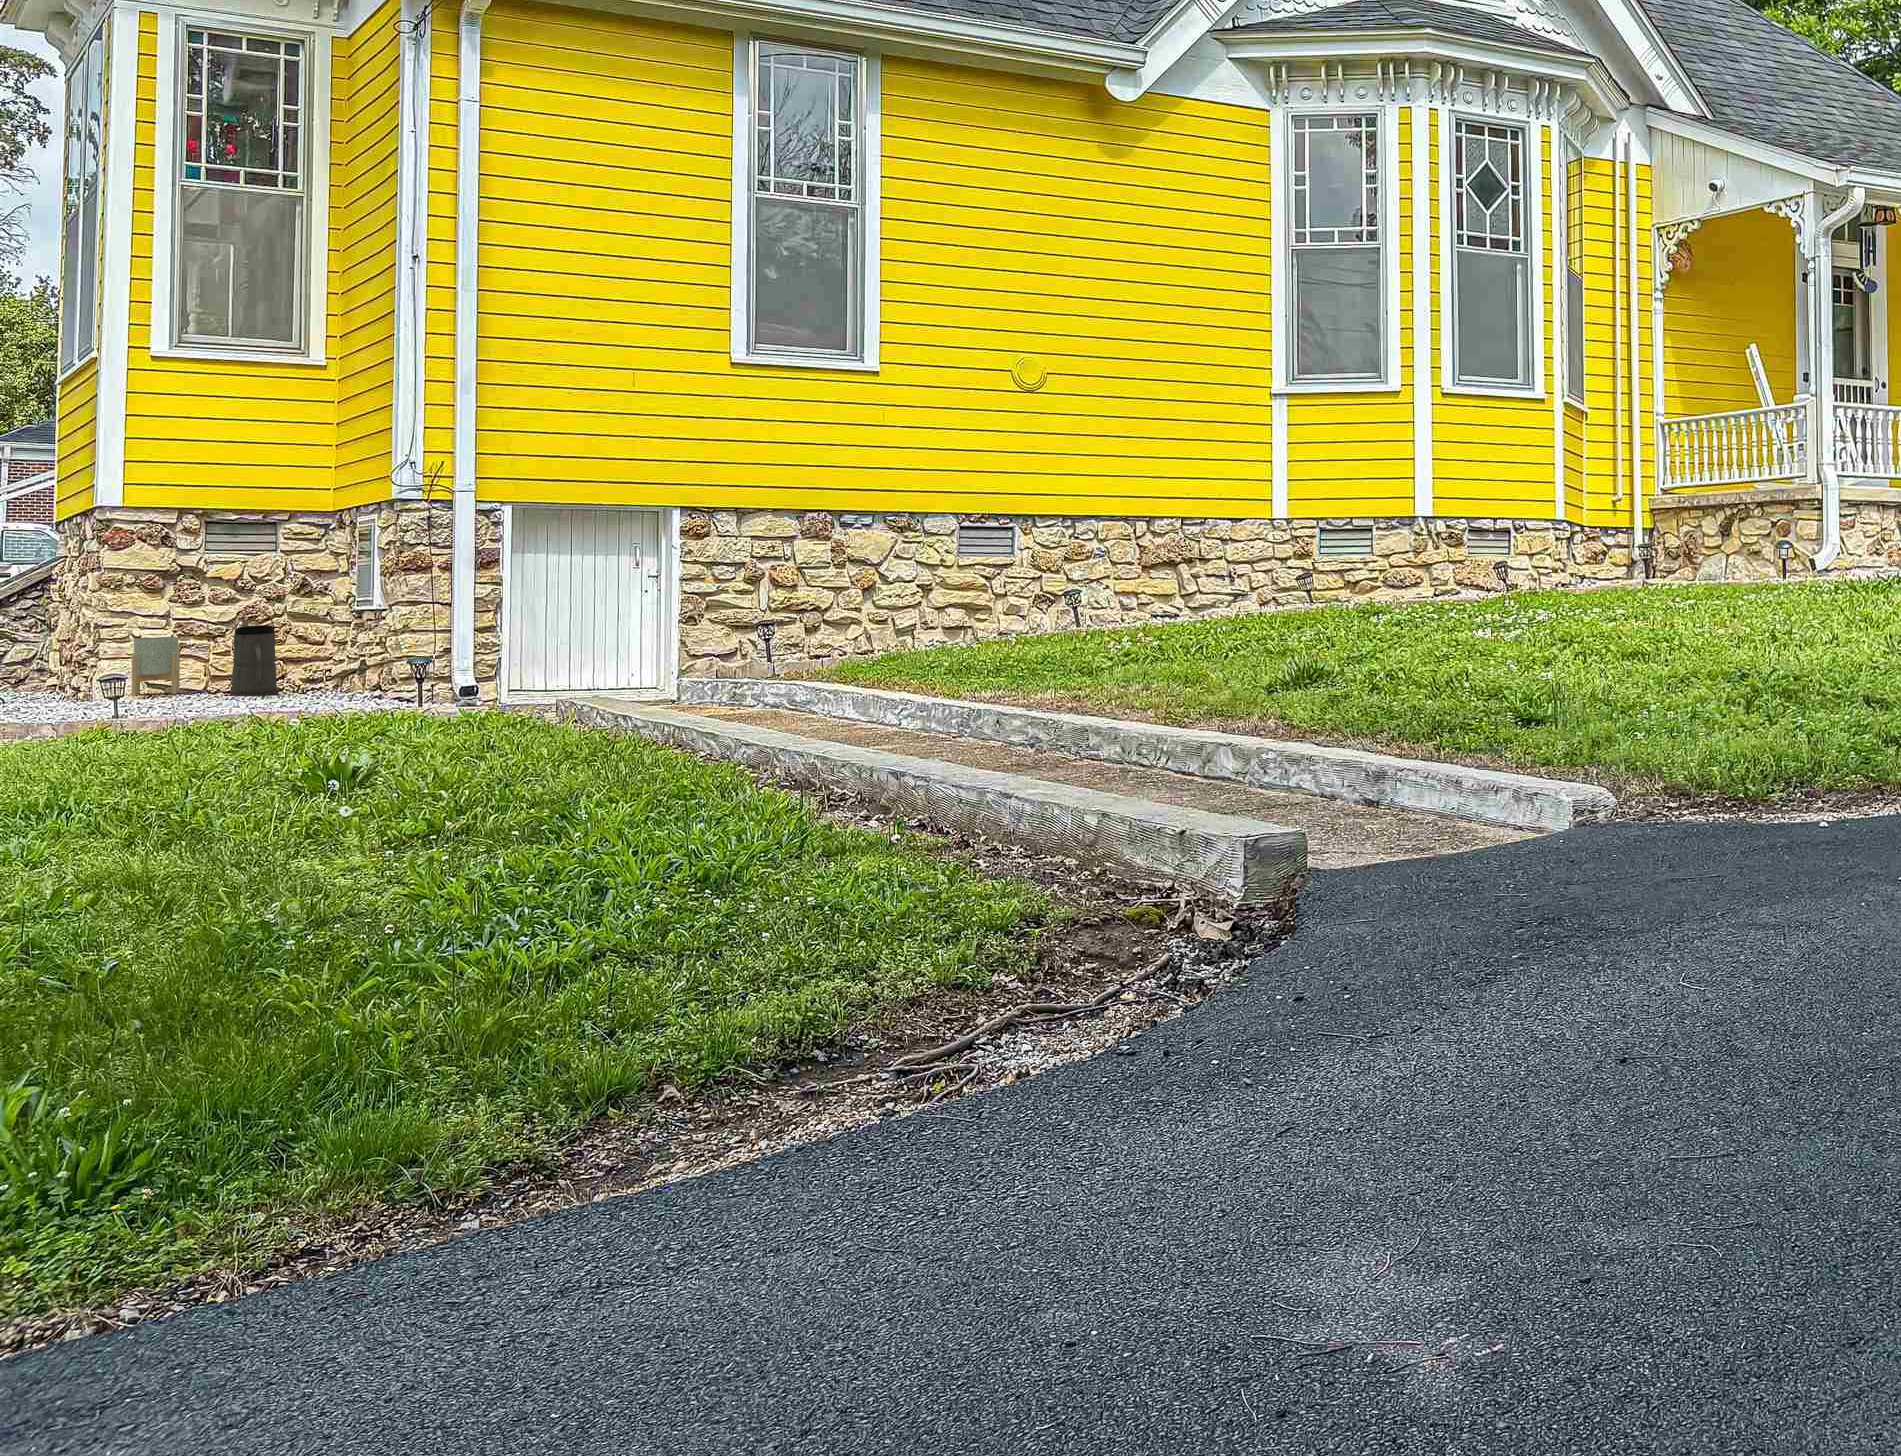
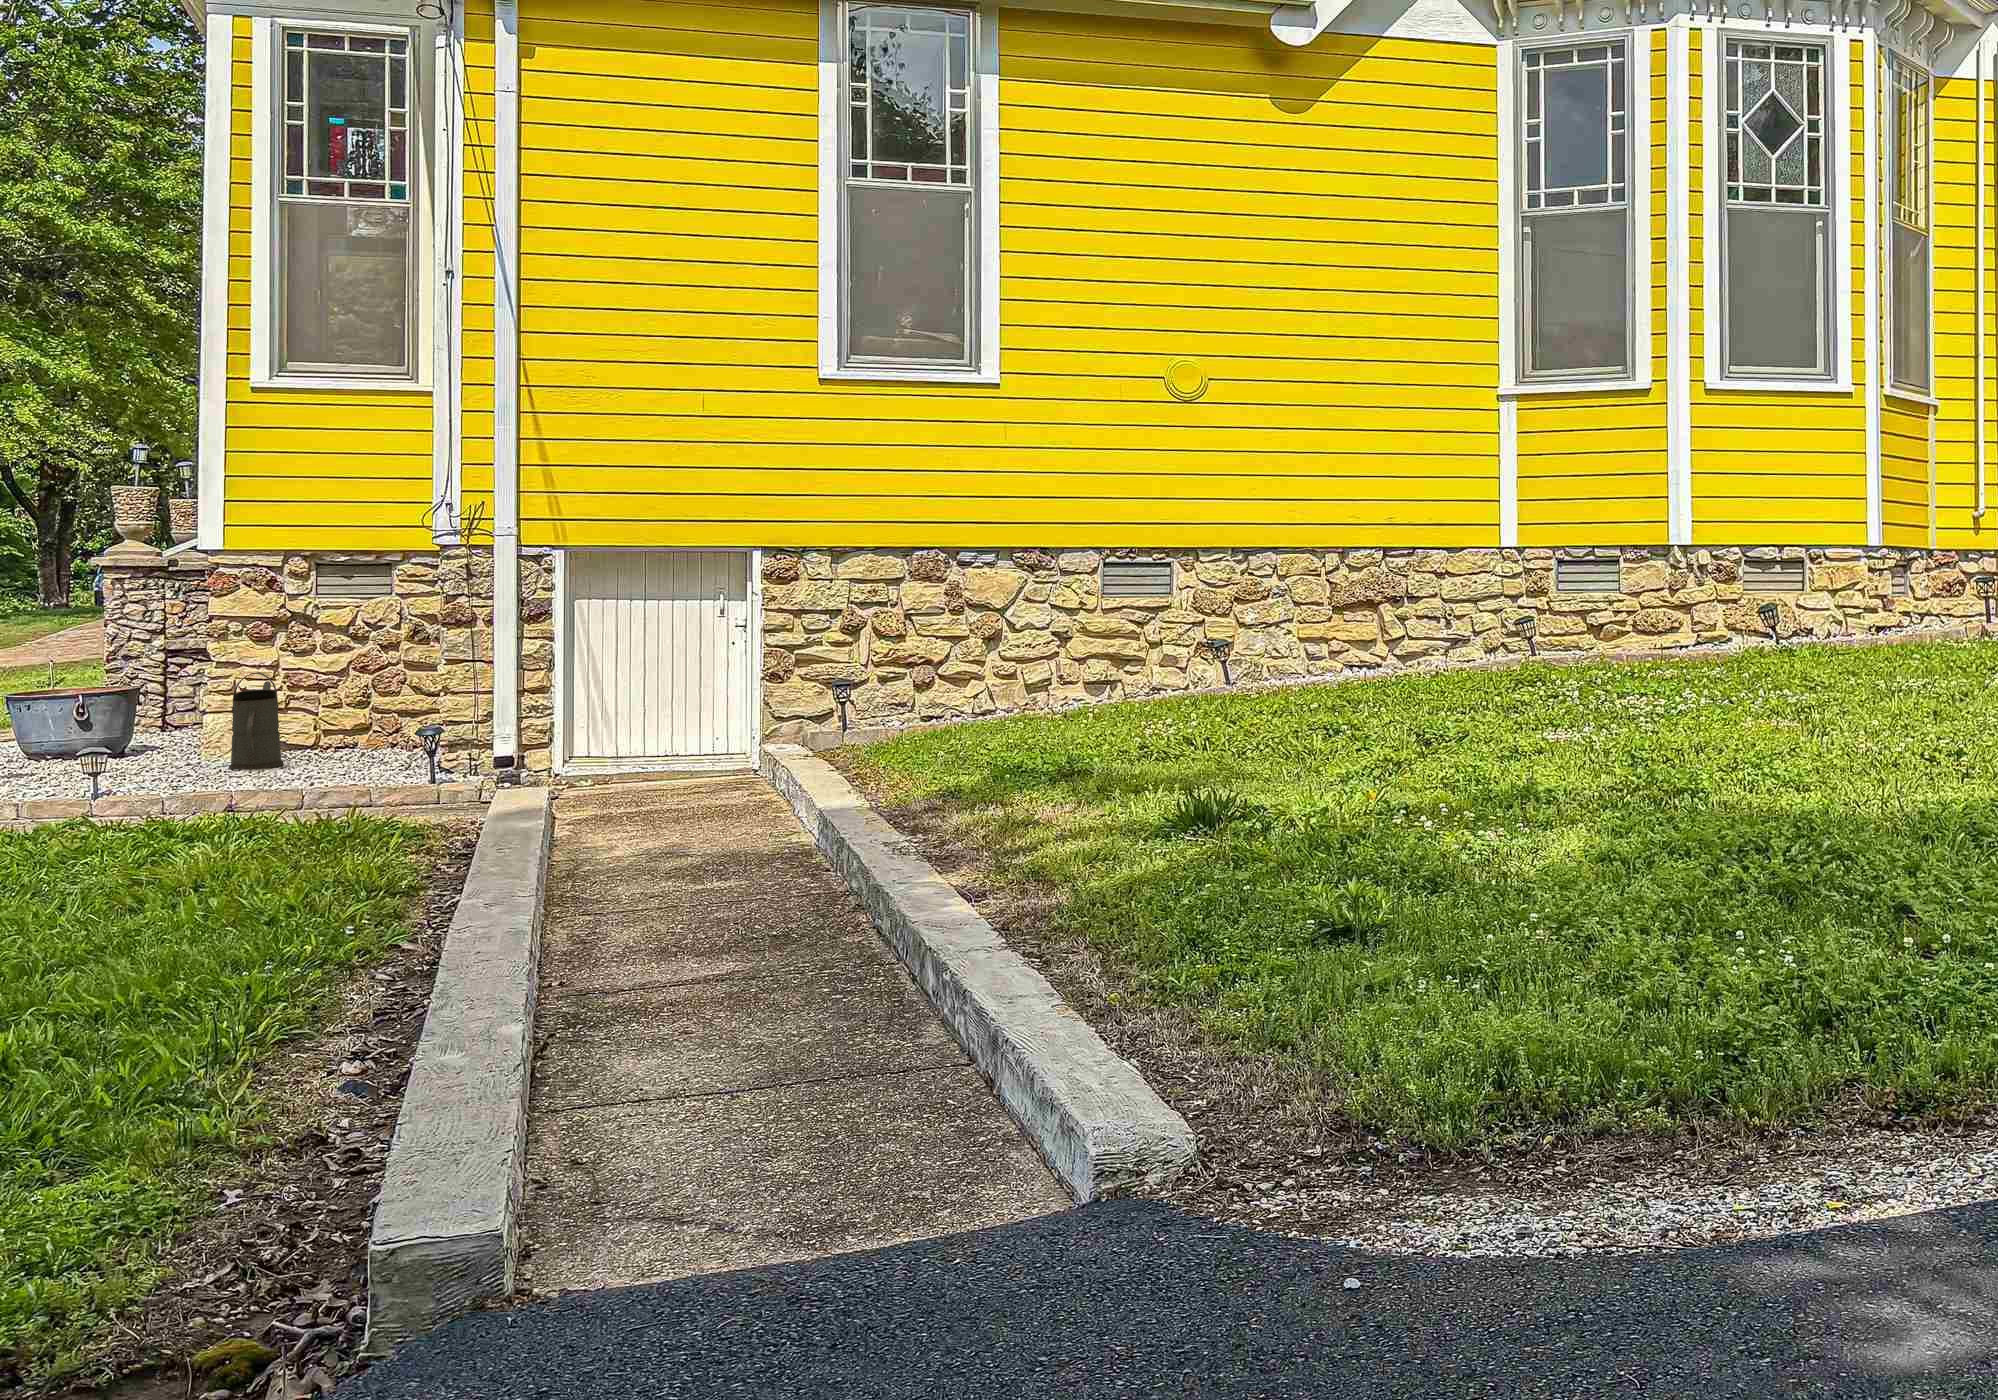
planter: present [132,637,180,696] -> none [147,698,207,765]

